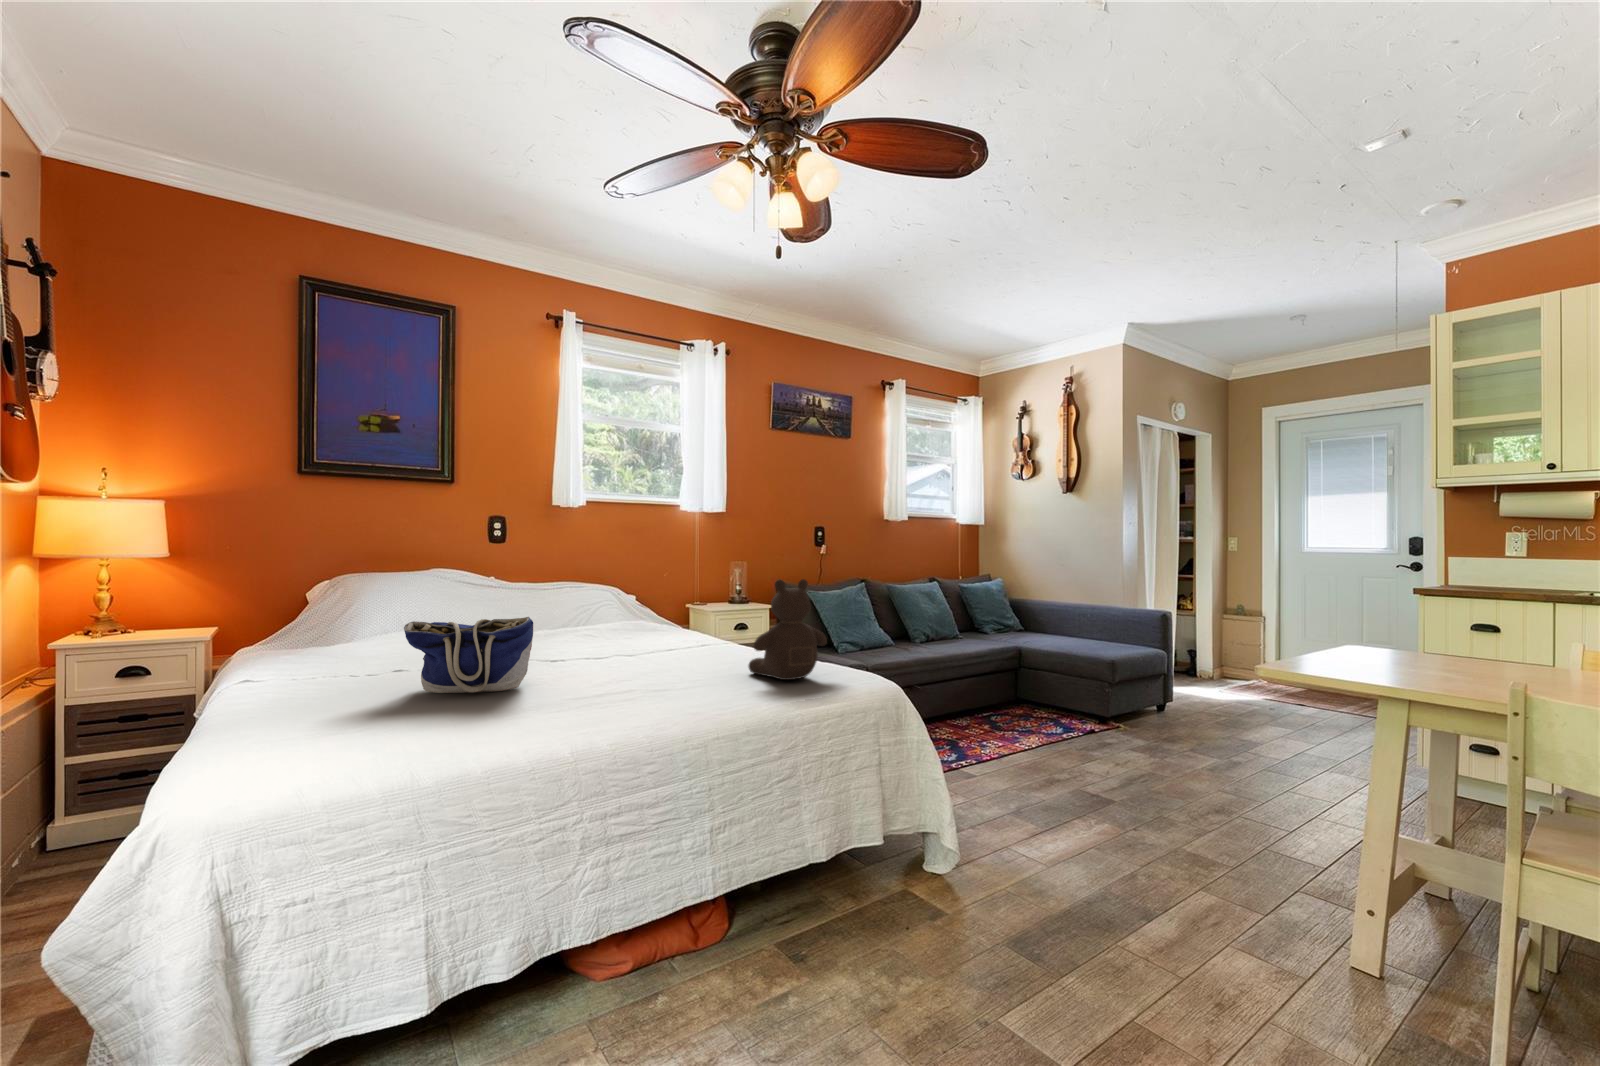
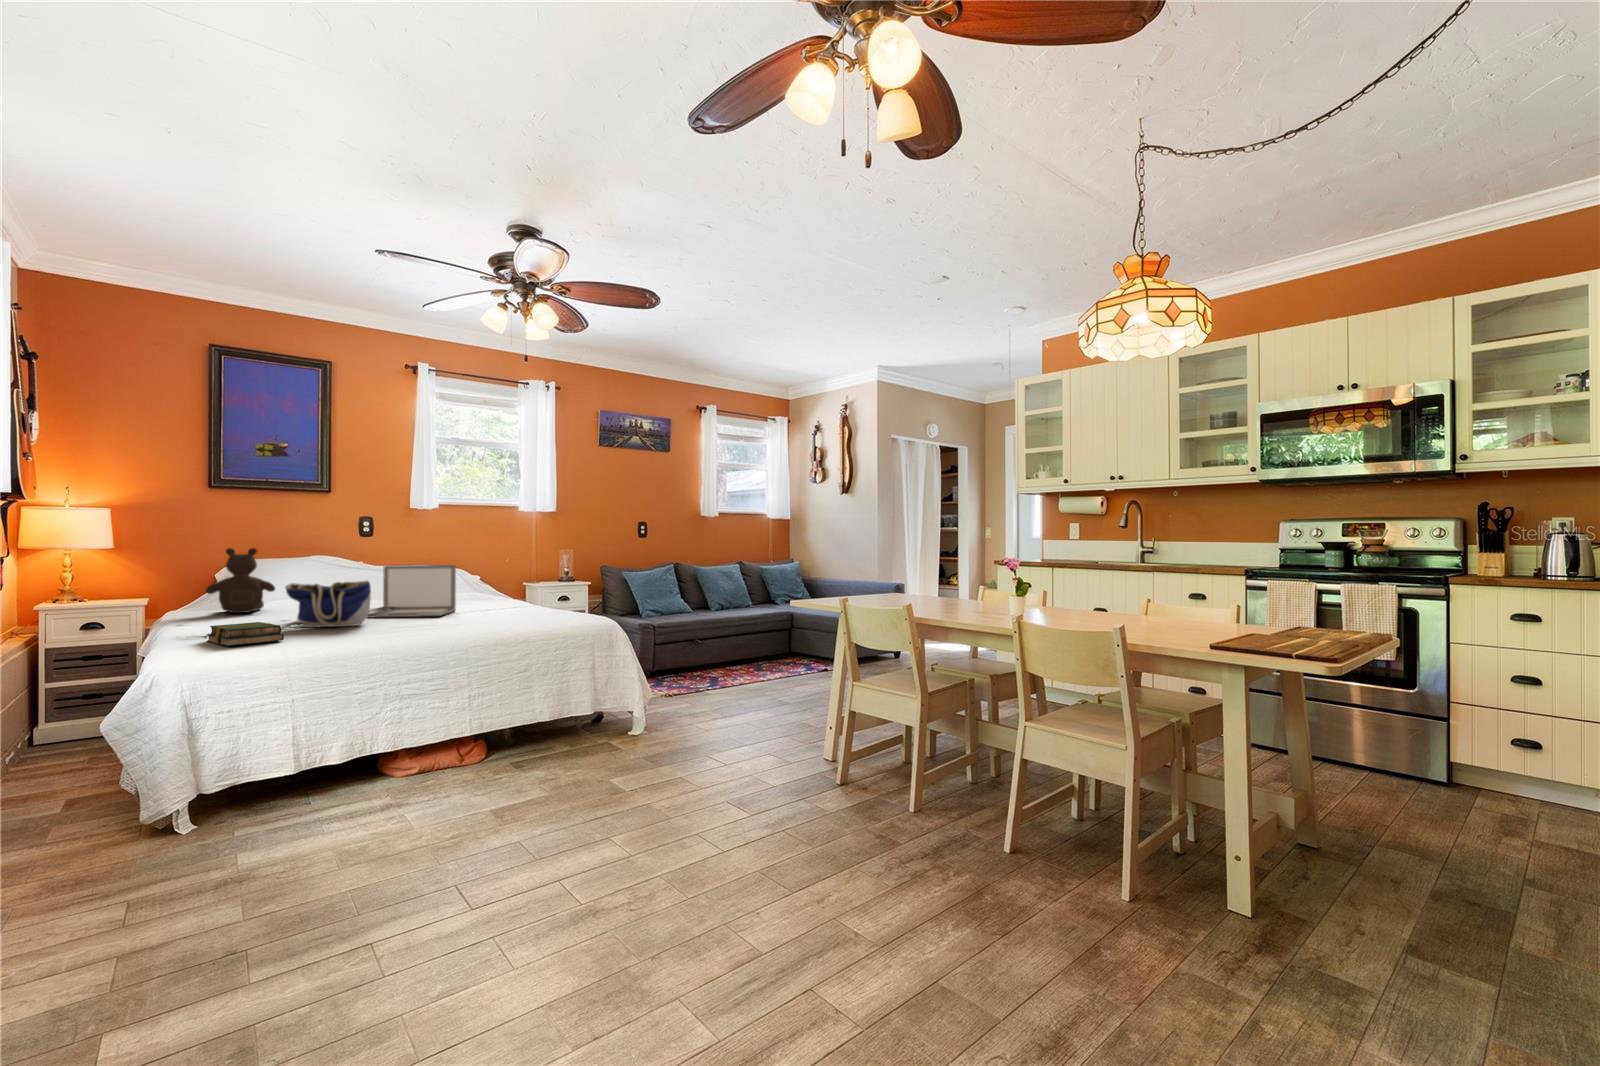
teddy bear: present [749,579,827,680] -> present [206,548,275,613]
laptop: none [511,587,636,669] -> present [368,565,456,618]
book: none [275,692,405,751] -> present [207,622,284,646]

